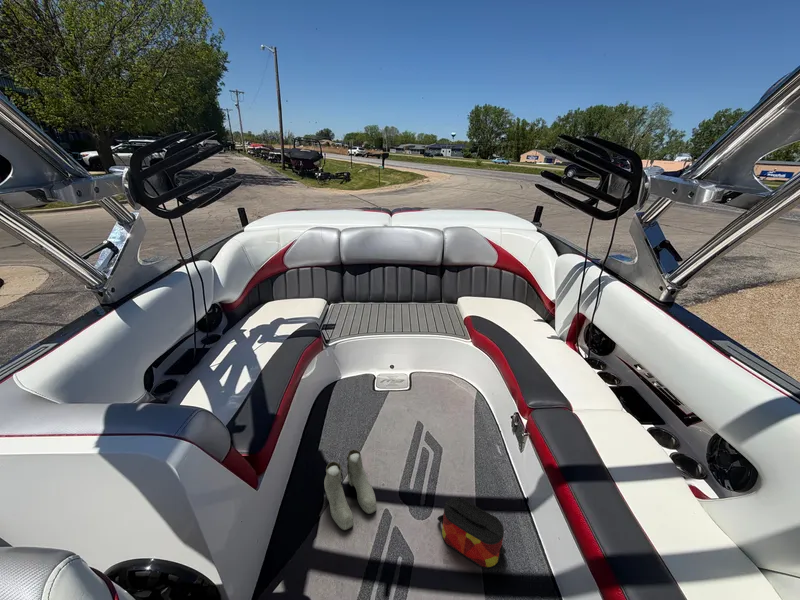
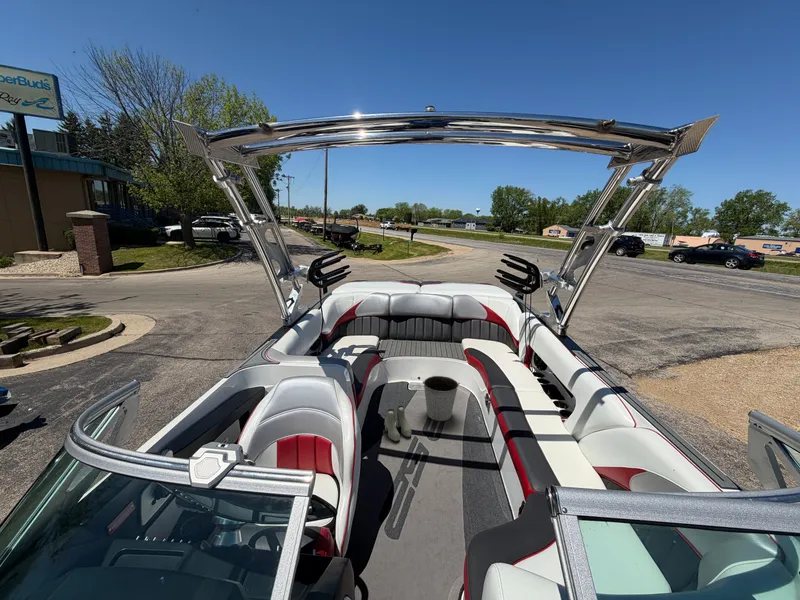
bucket: none [396,376,464,461] -> present [423,376,460,421]
bag: present [438,497,506,568] -> none [442,427,475,457]

